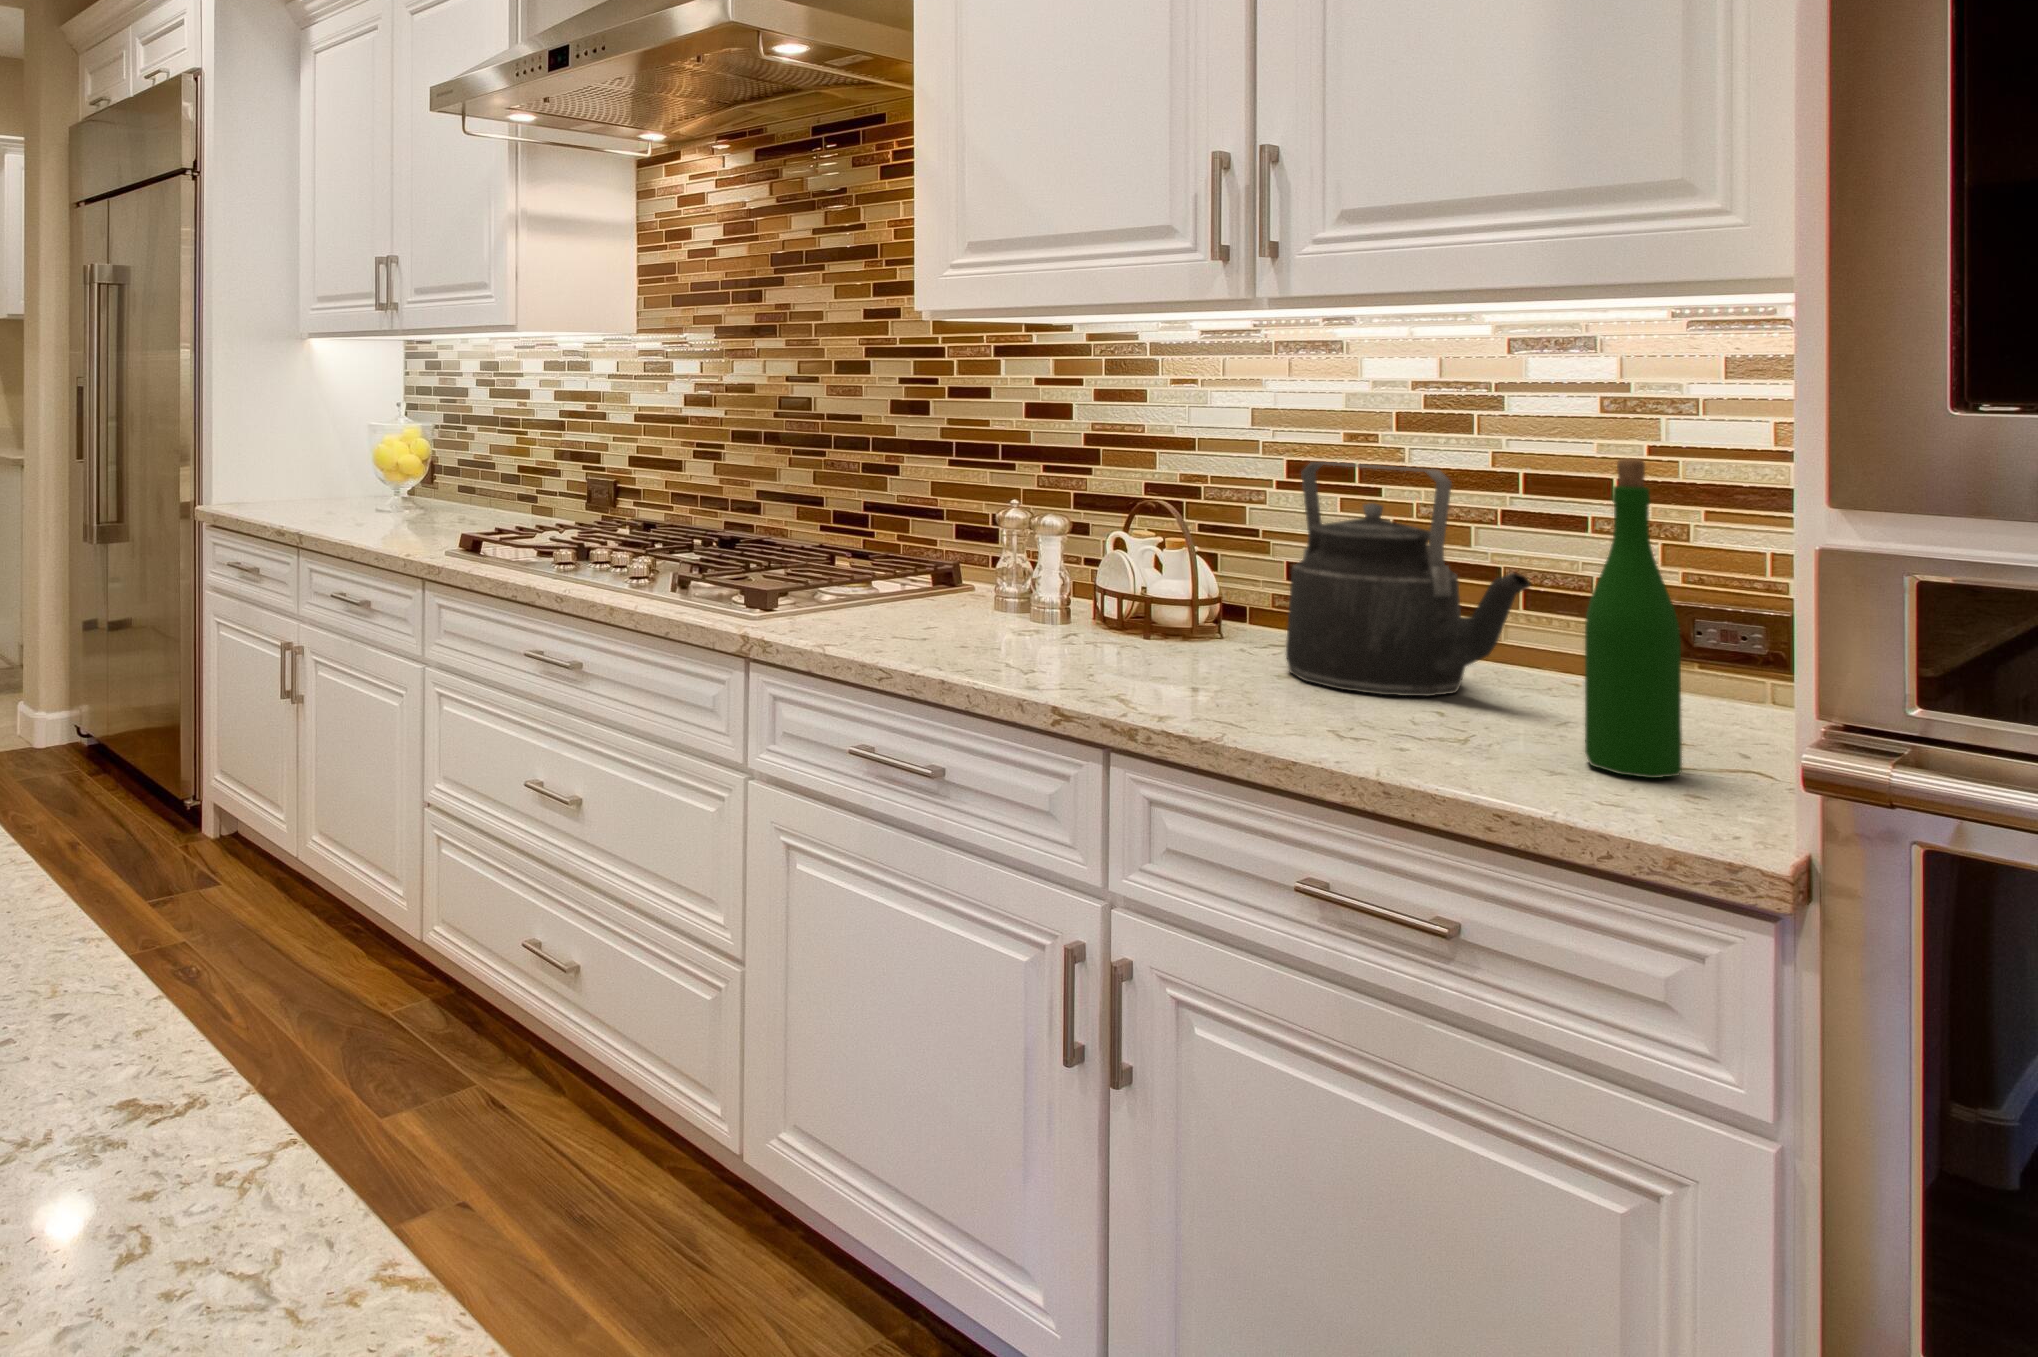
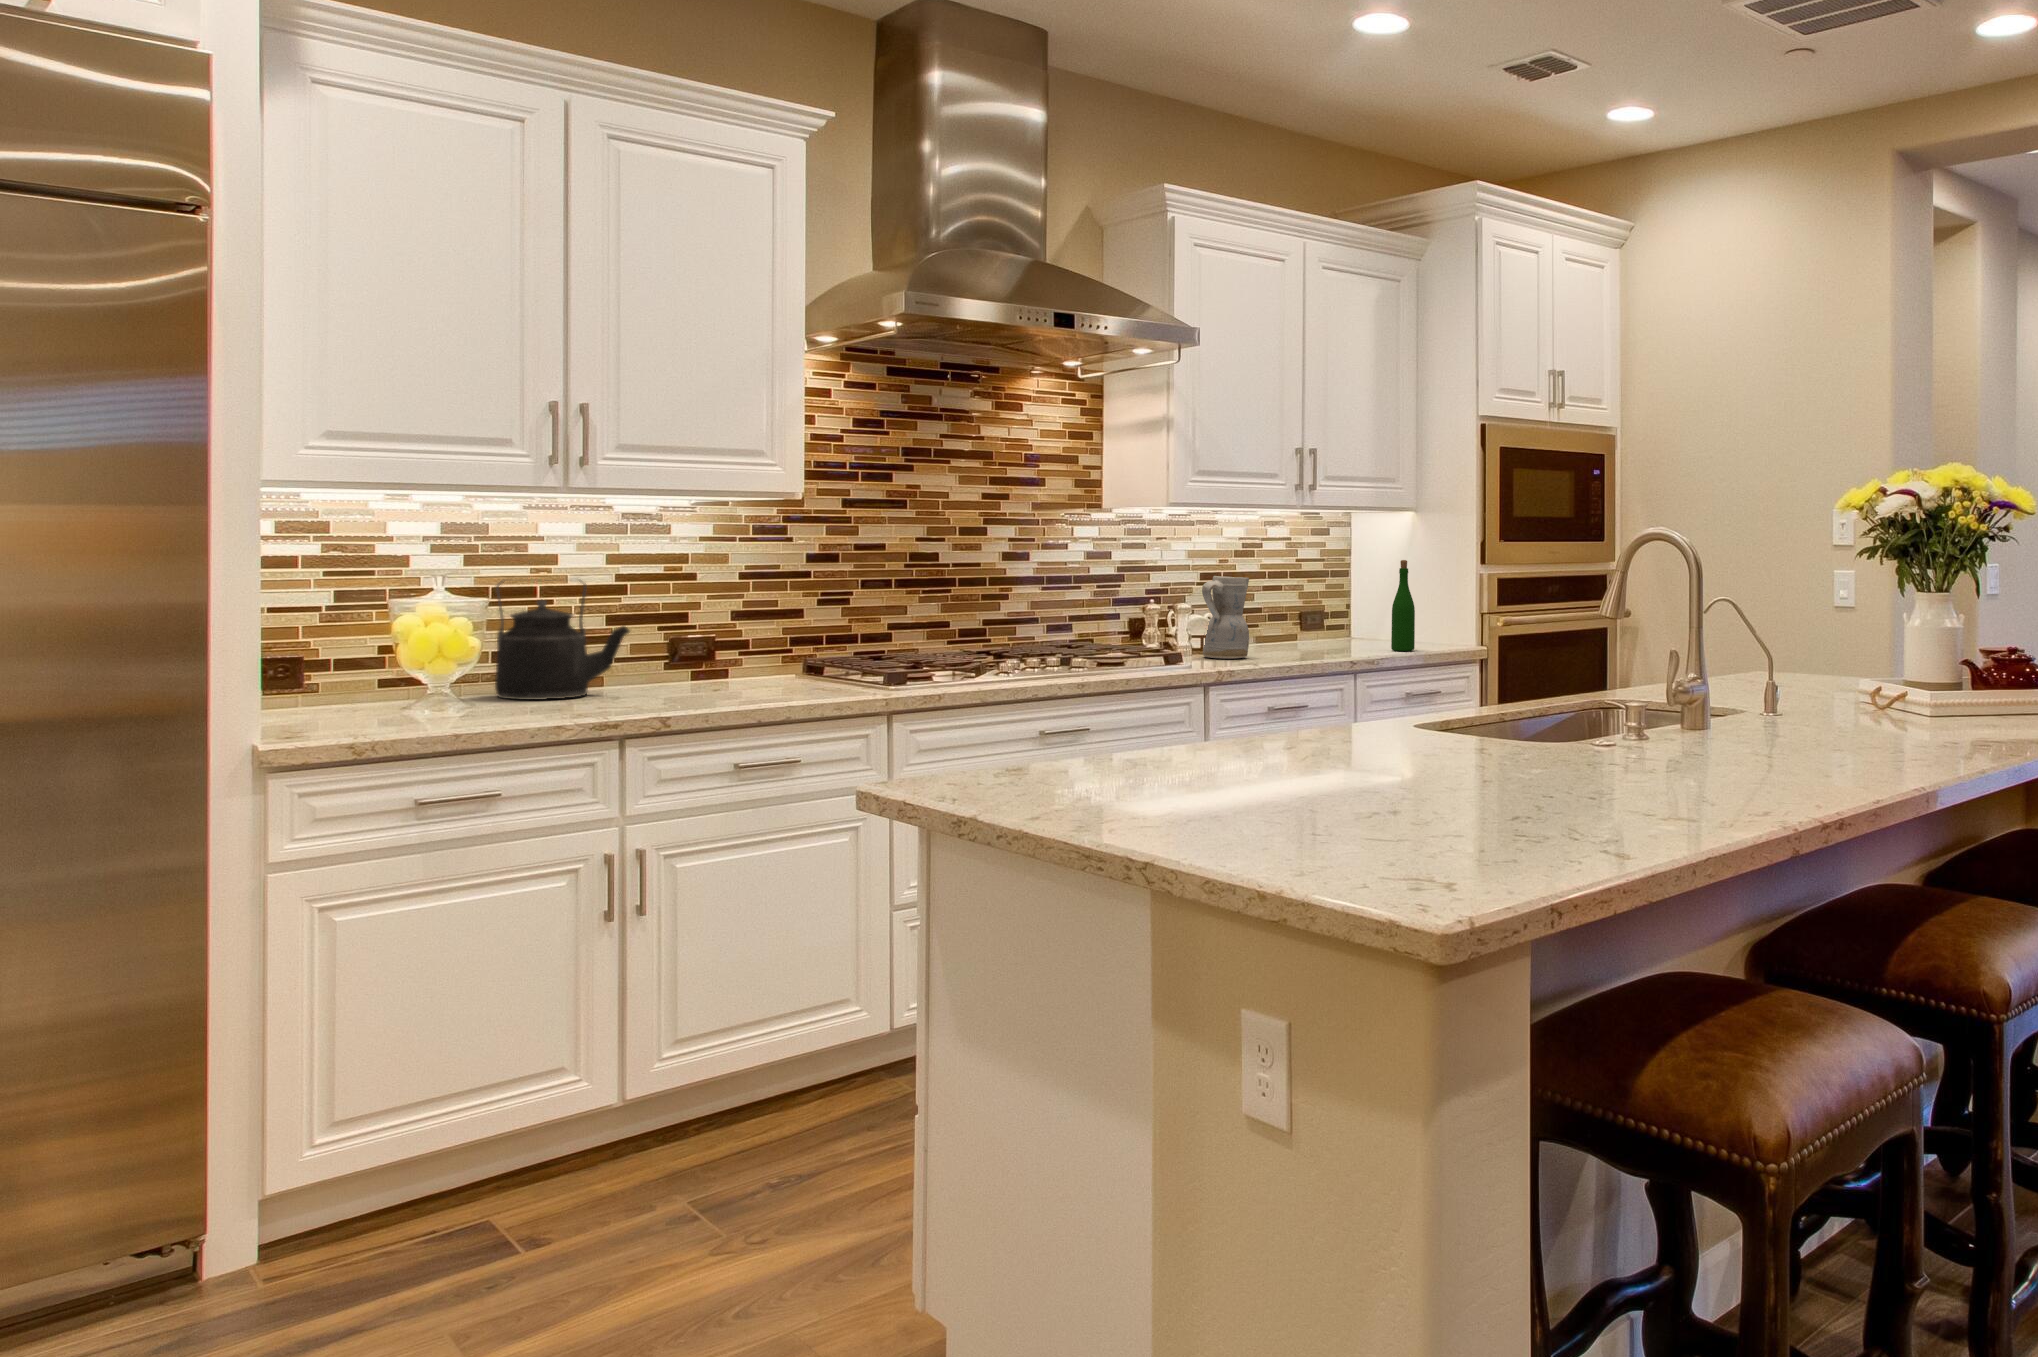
ceramic pitcher: none [966,457,1085,642] -> present [1202,576,1249,659]
kettle: present [1286,462,1530,696] -> present [495,580,630,700]

